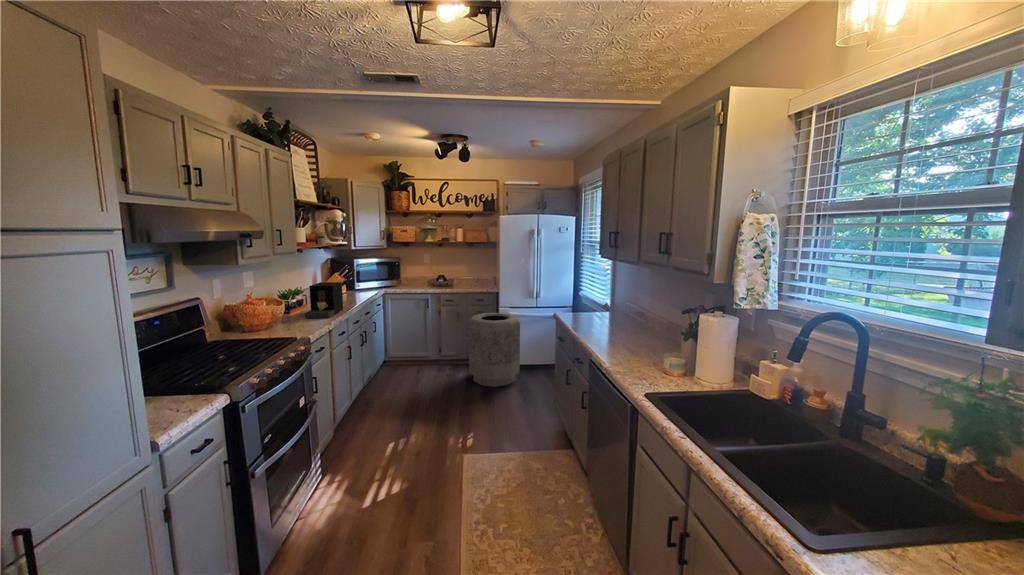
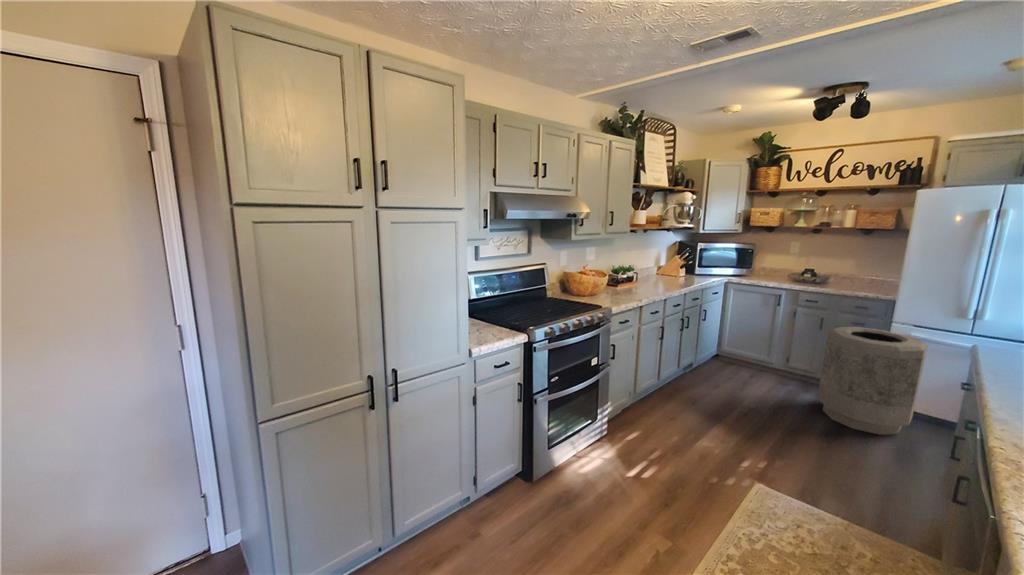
coffee maker: present [304,282,343,318] -> none [624,262,666,296]

